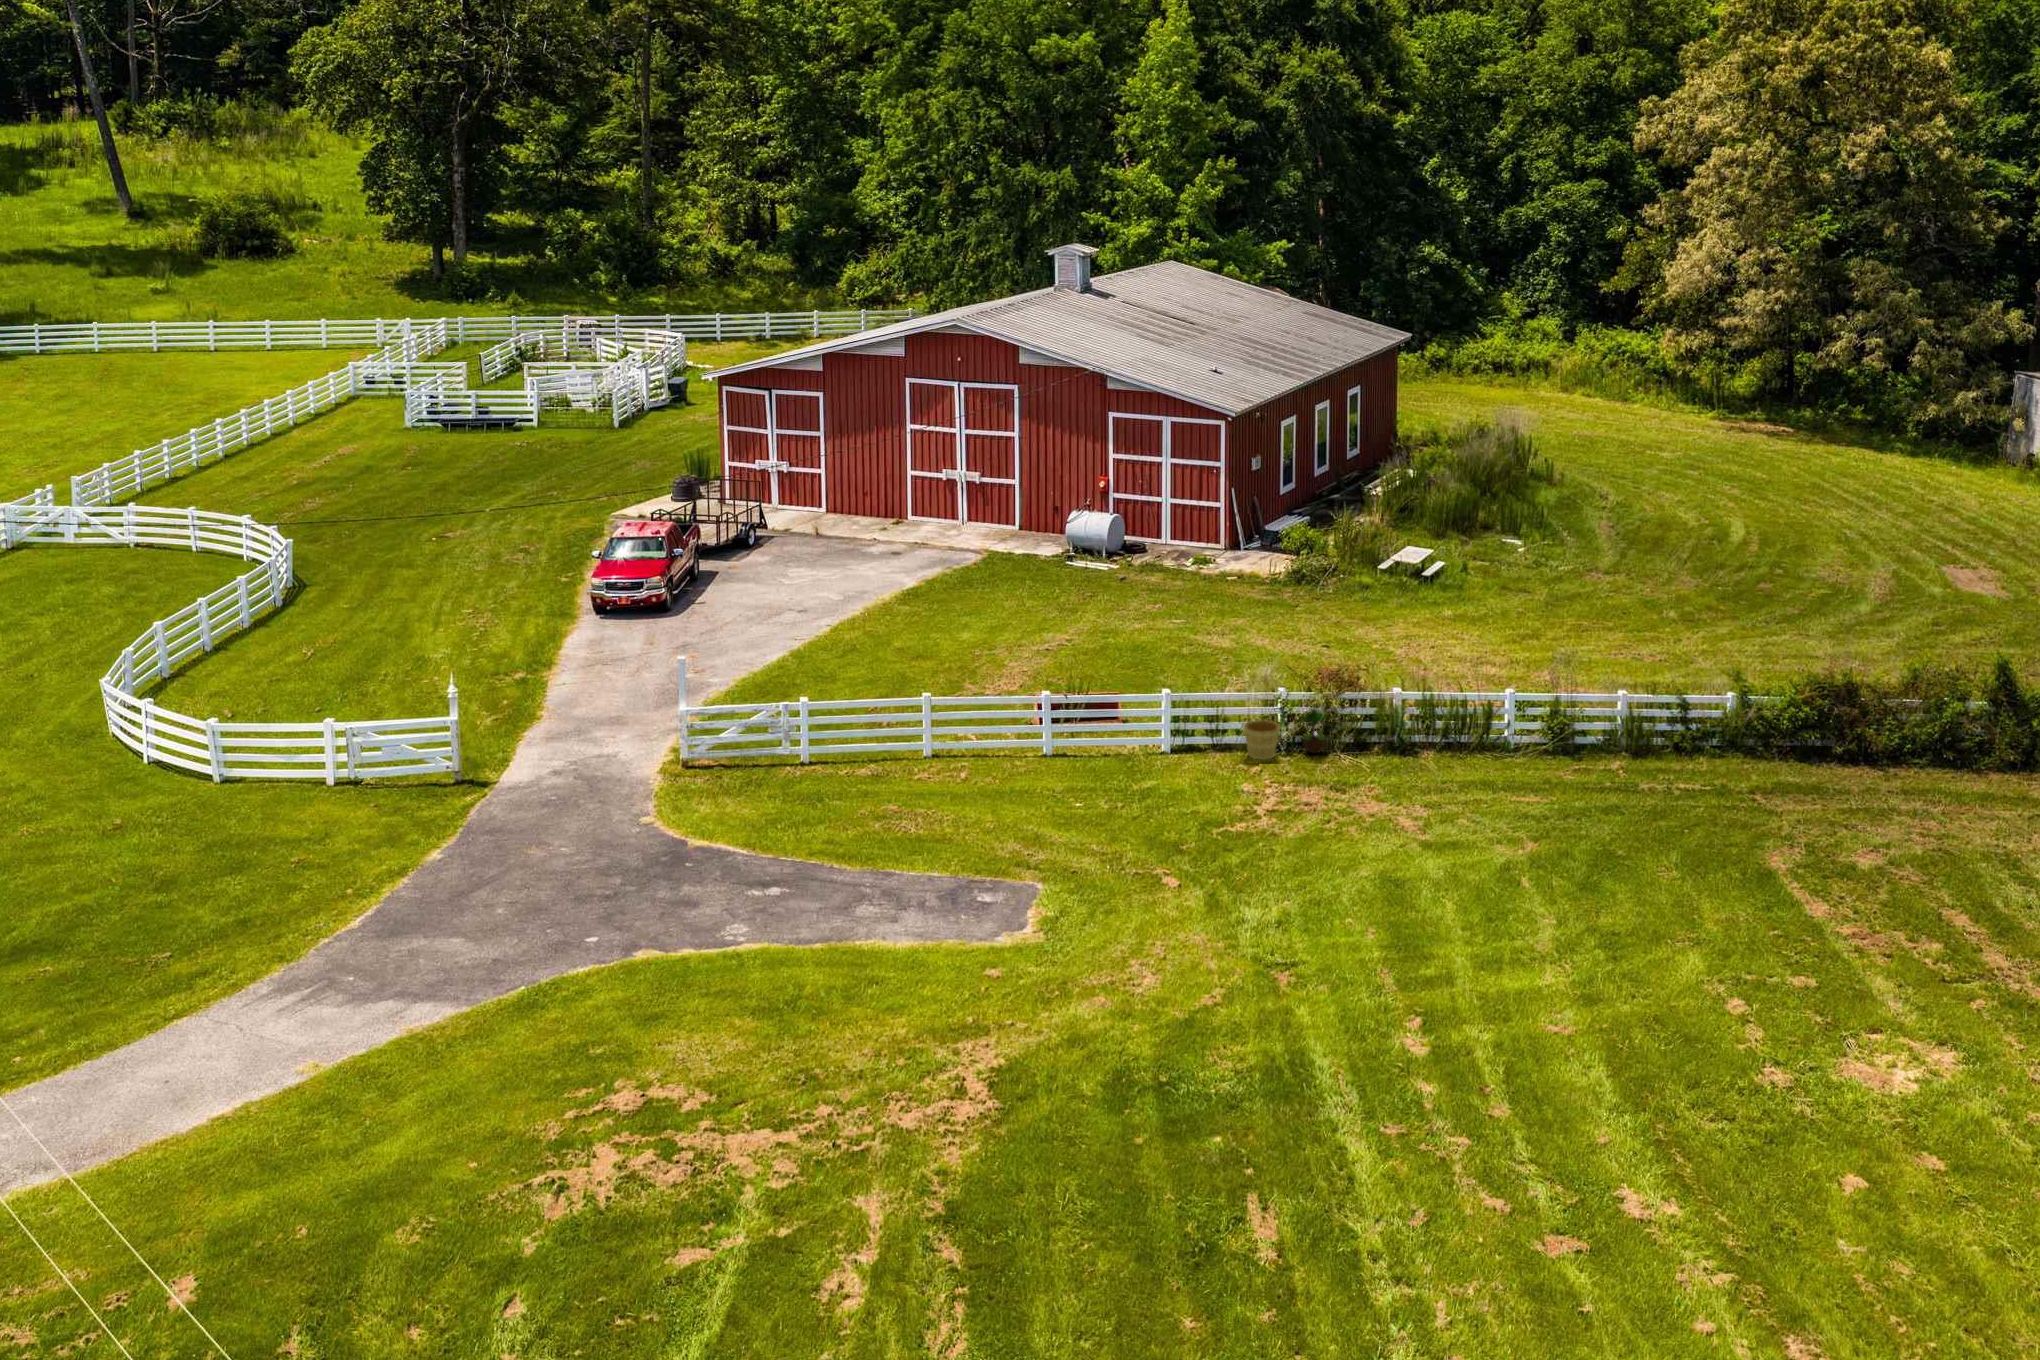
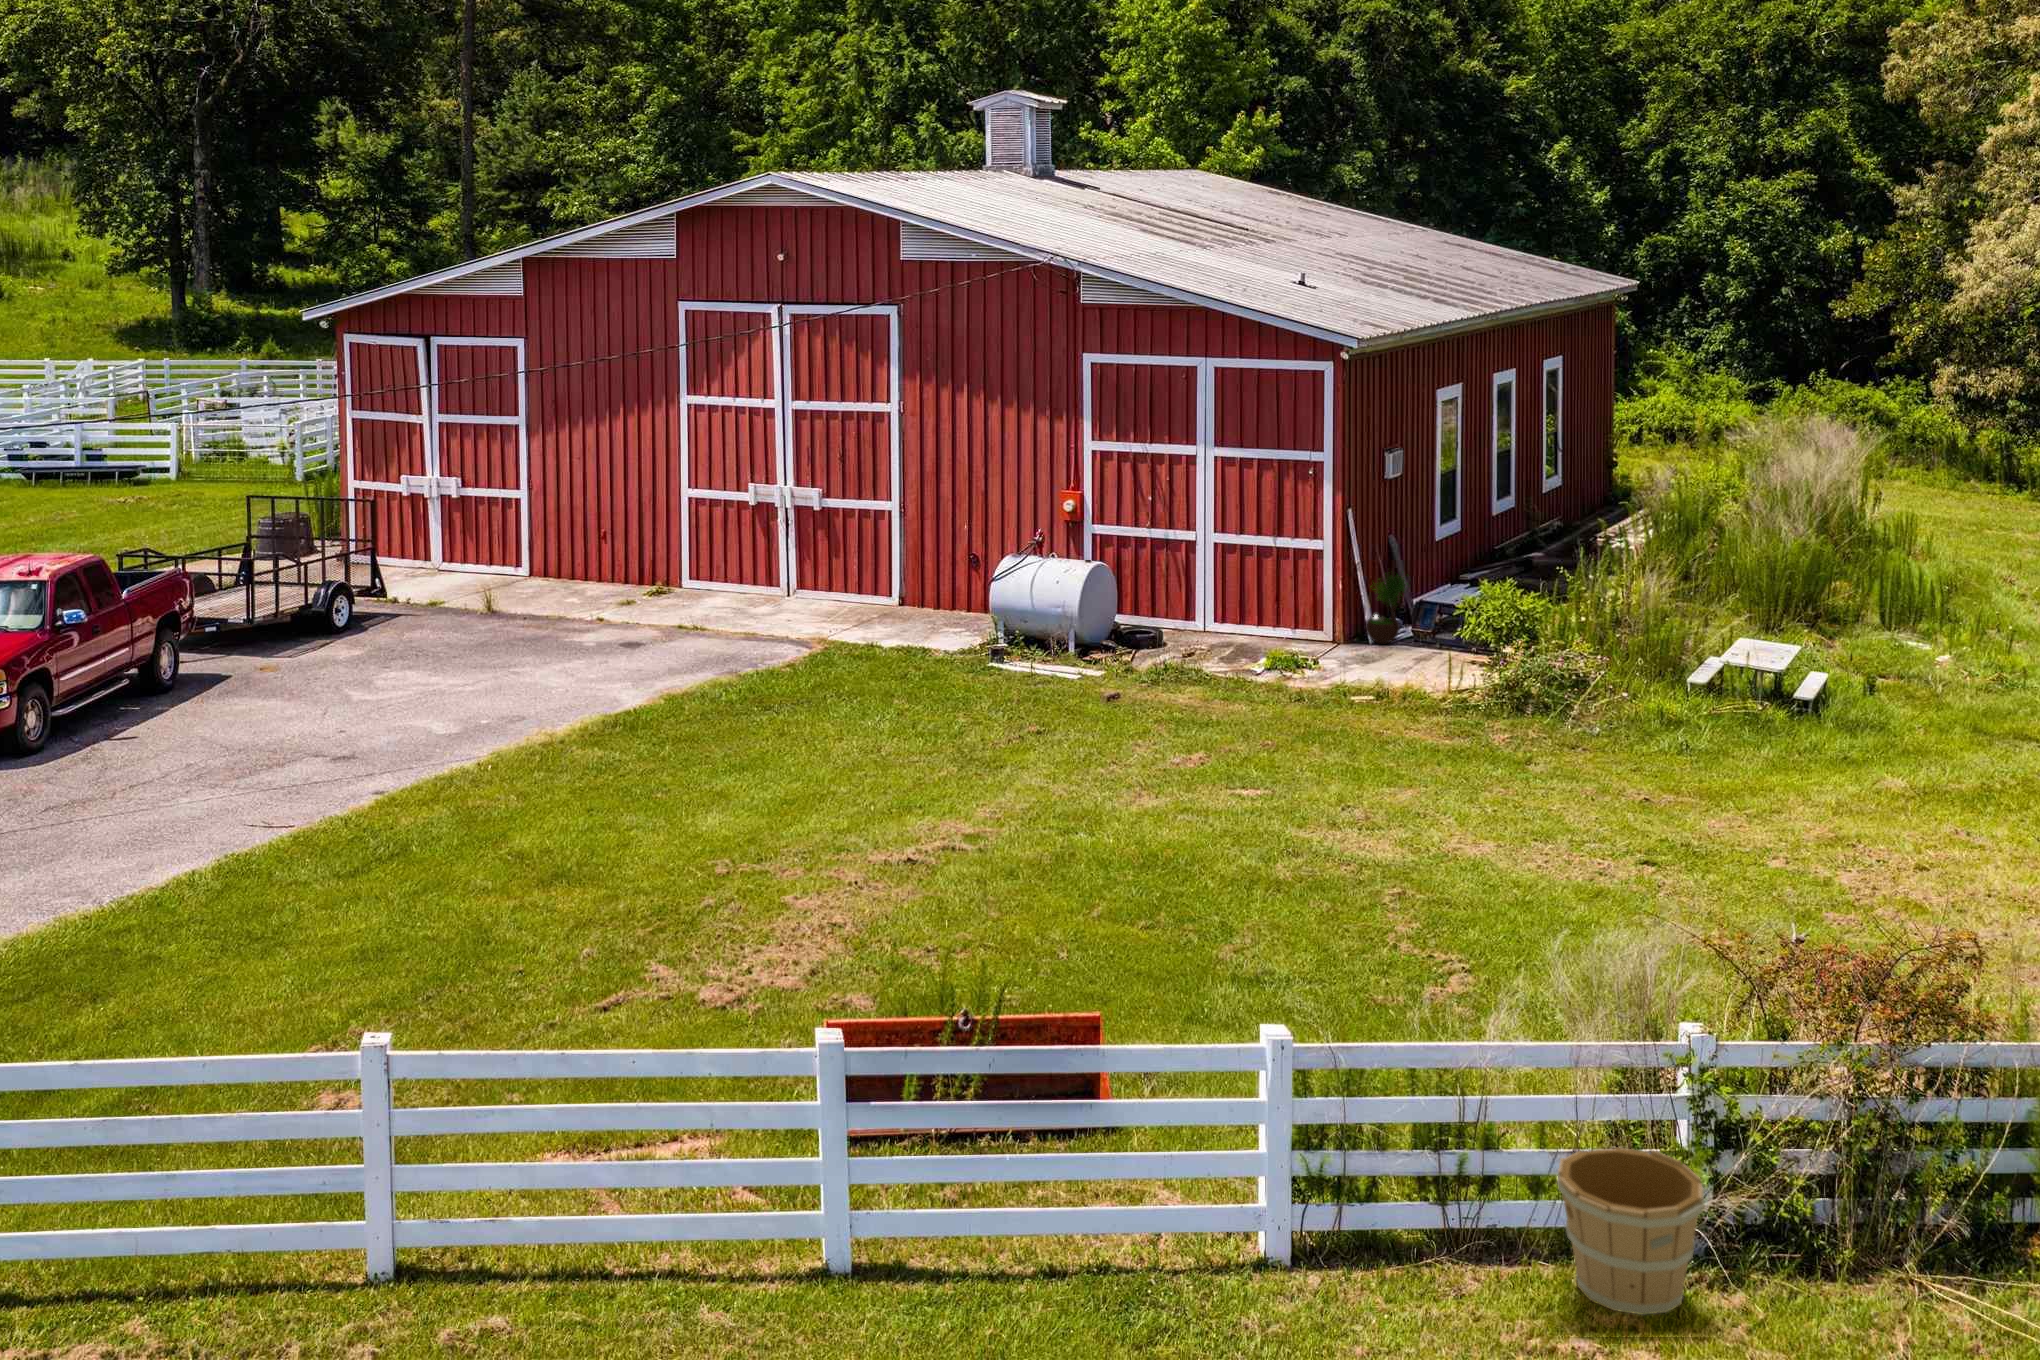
potted tree: present [1299,707,1326,753] -> present [1365,575,1408,644]

